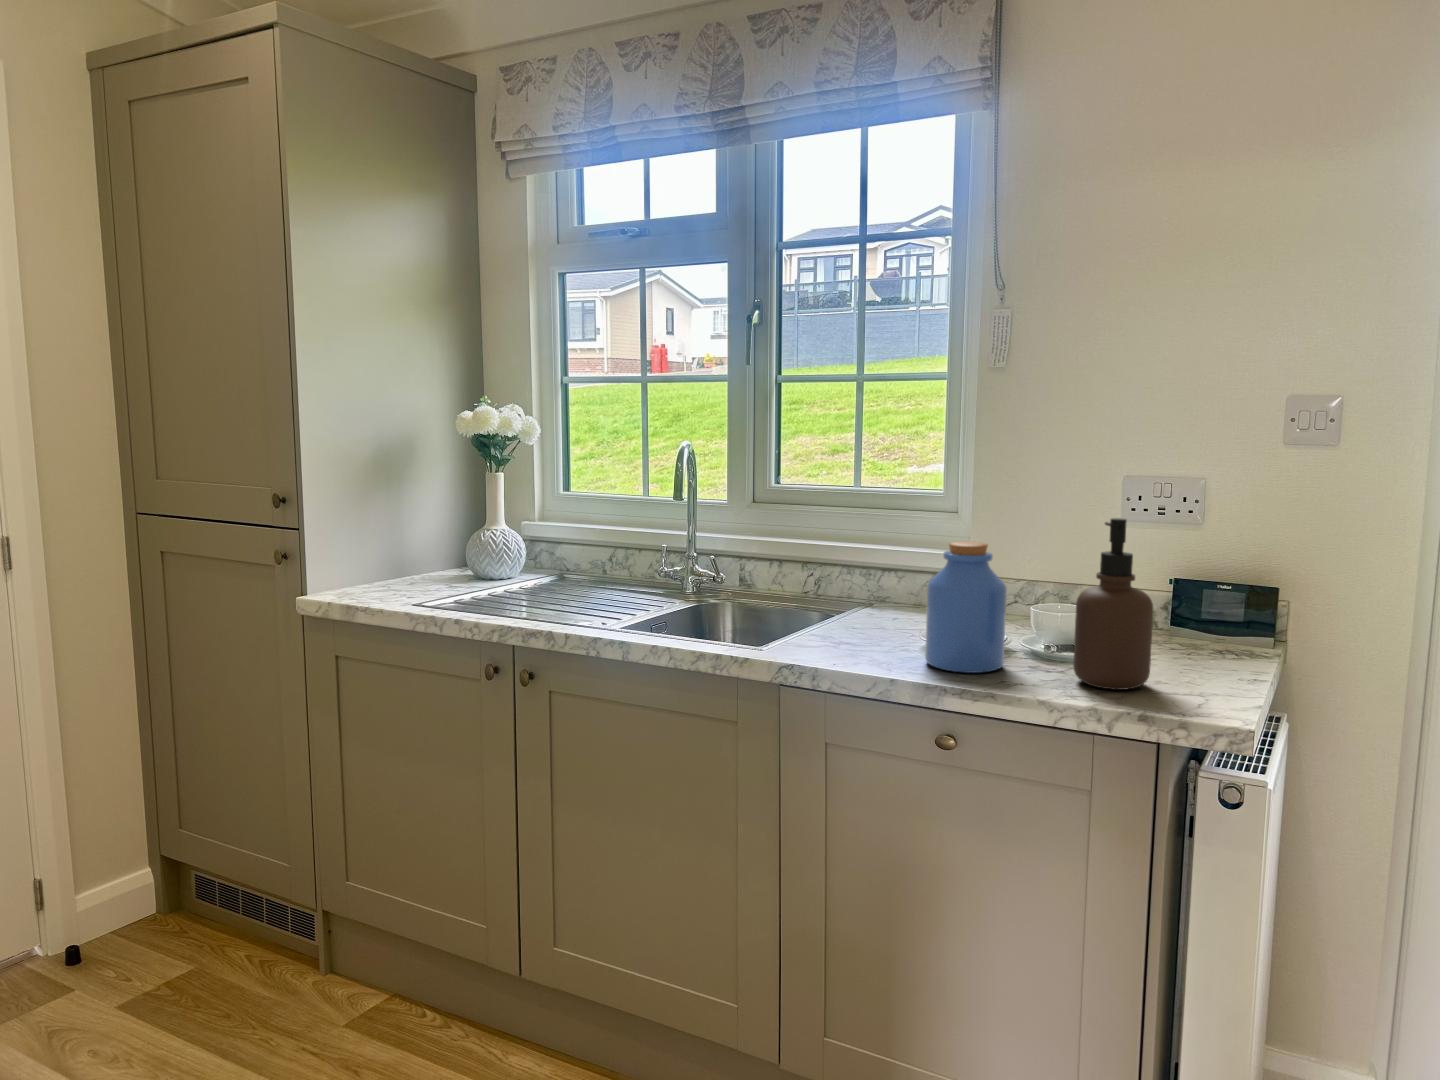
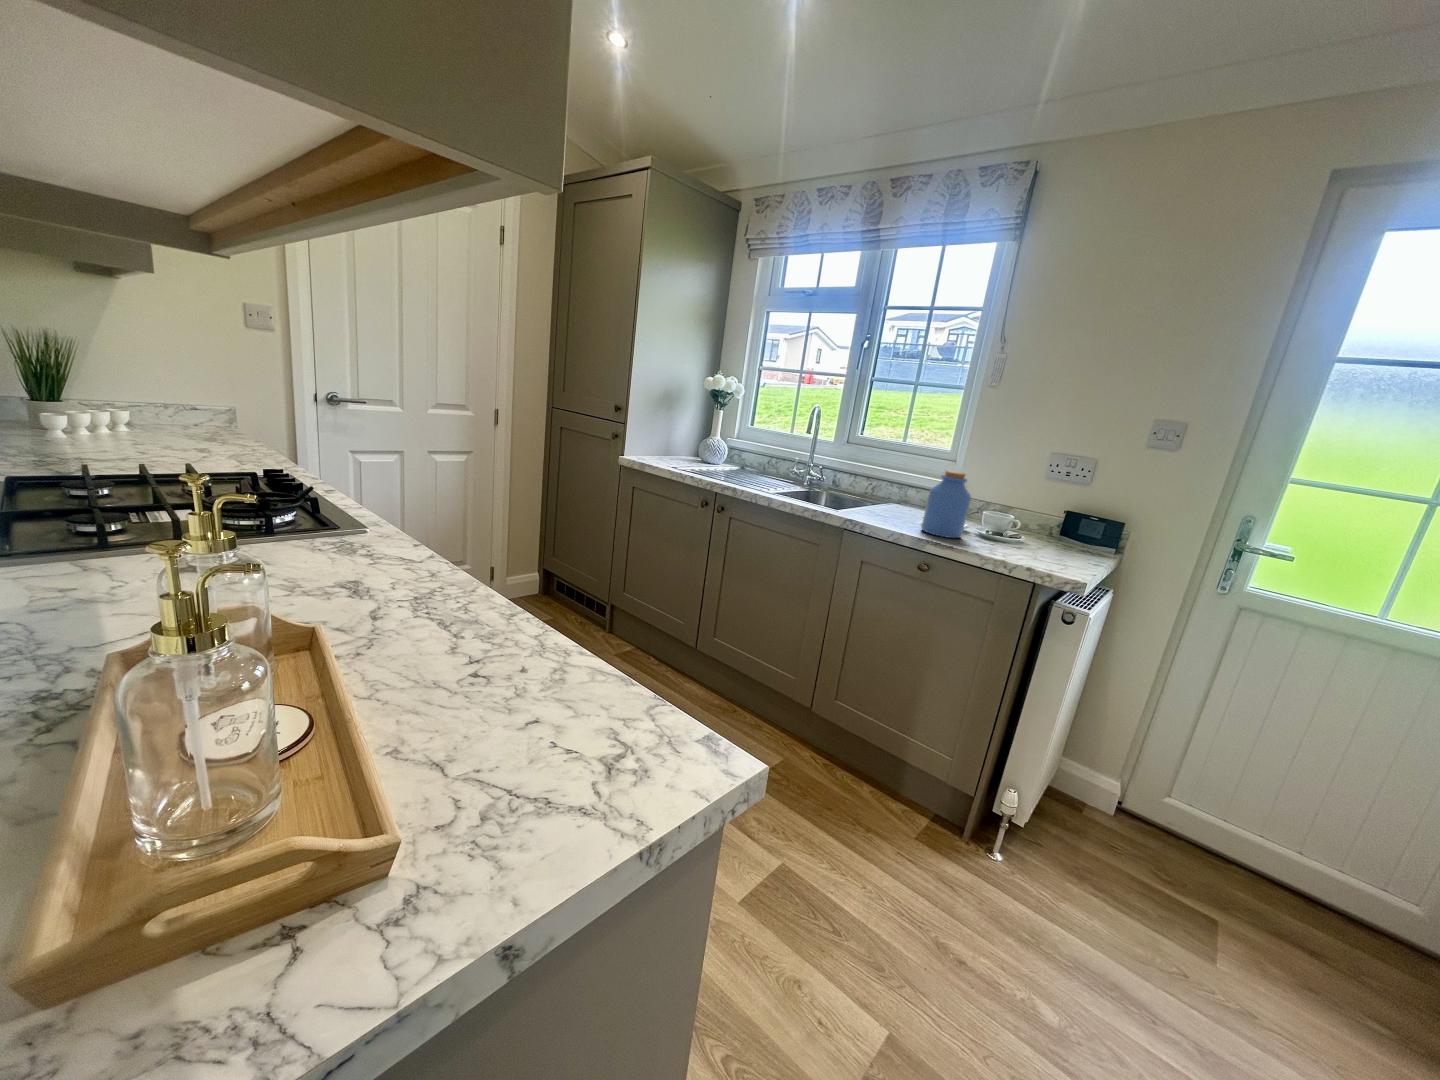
soap dispenser: present [1073,518,1153,690] -> none [998,468,1049,557]

